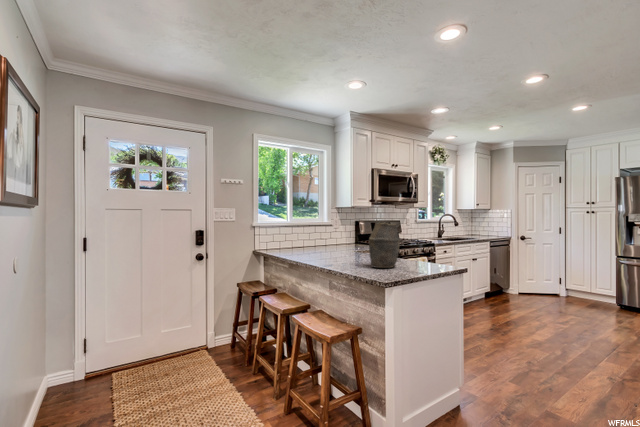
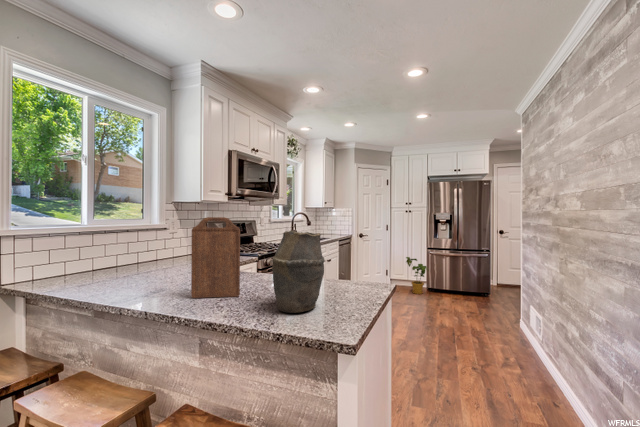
cutting board: none [333,215,358,261] -> present [191,217,240,298]
house plant: none [579,264,614,309] -> present [406,257,429,294]

